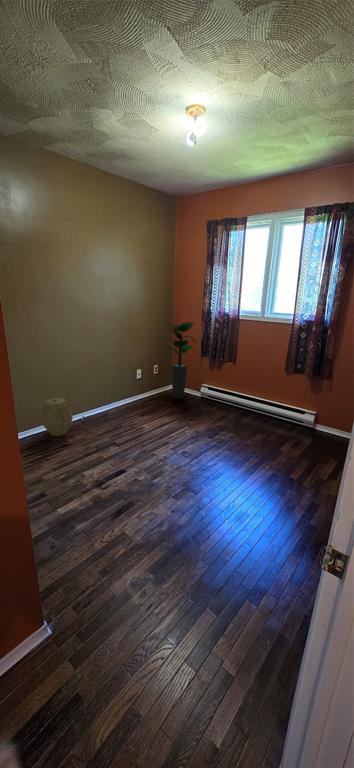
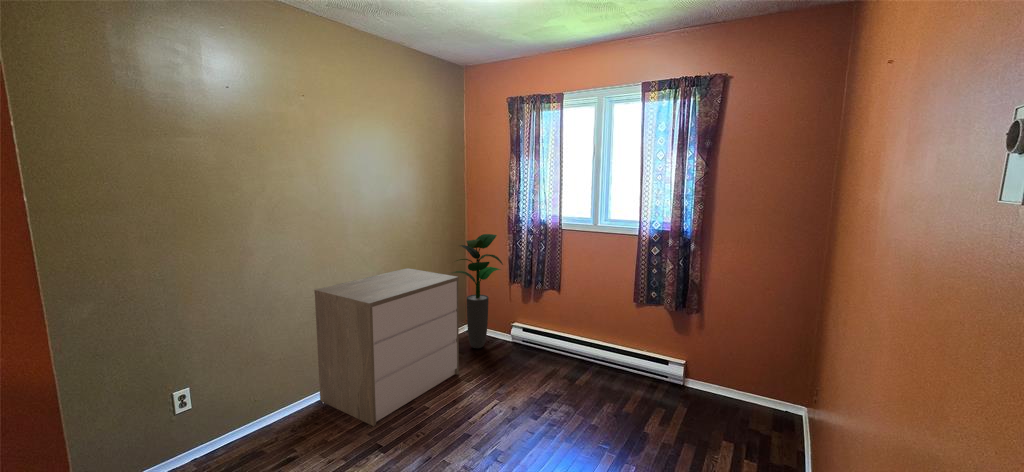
dresser: none [76,342,166,434] -> present [314,268,459,426]
woven basket: present [41,398,73,436] -> none [249,372,306,442]

